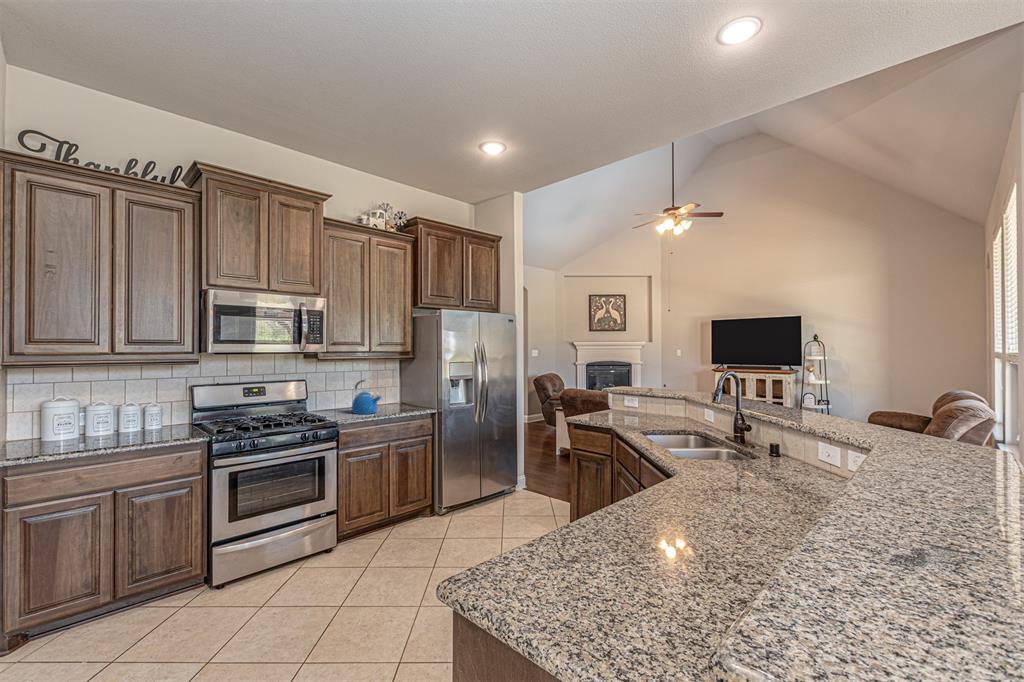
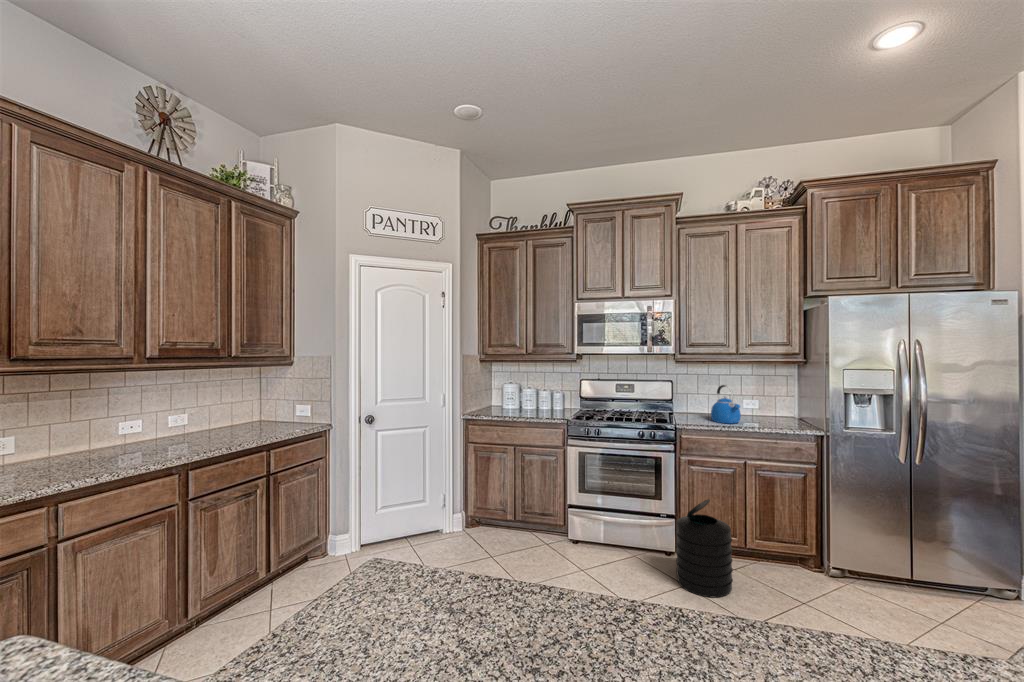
trash can: none [353,481,403,572] -> present [676,499,733,597]

